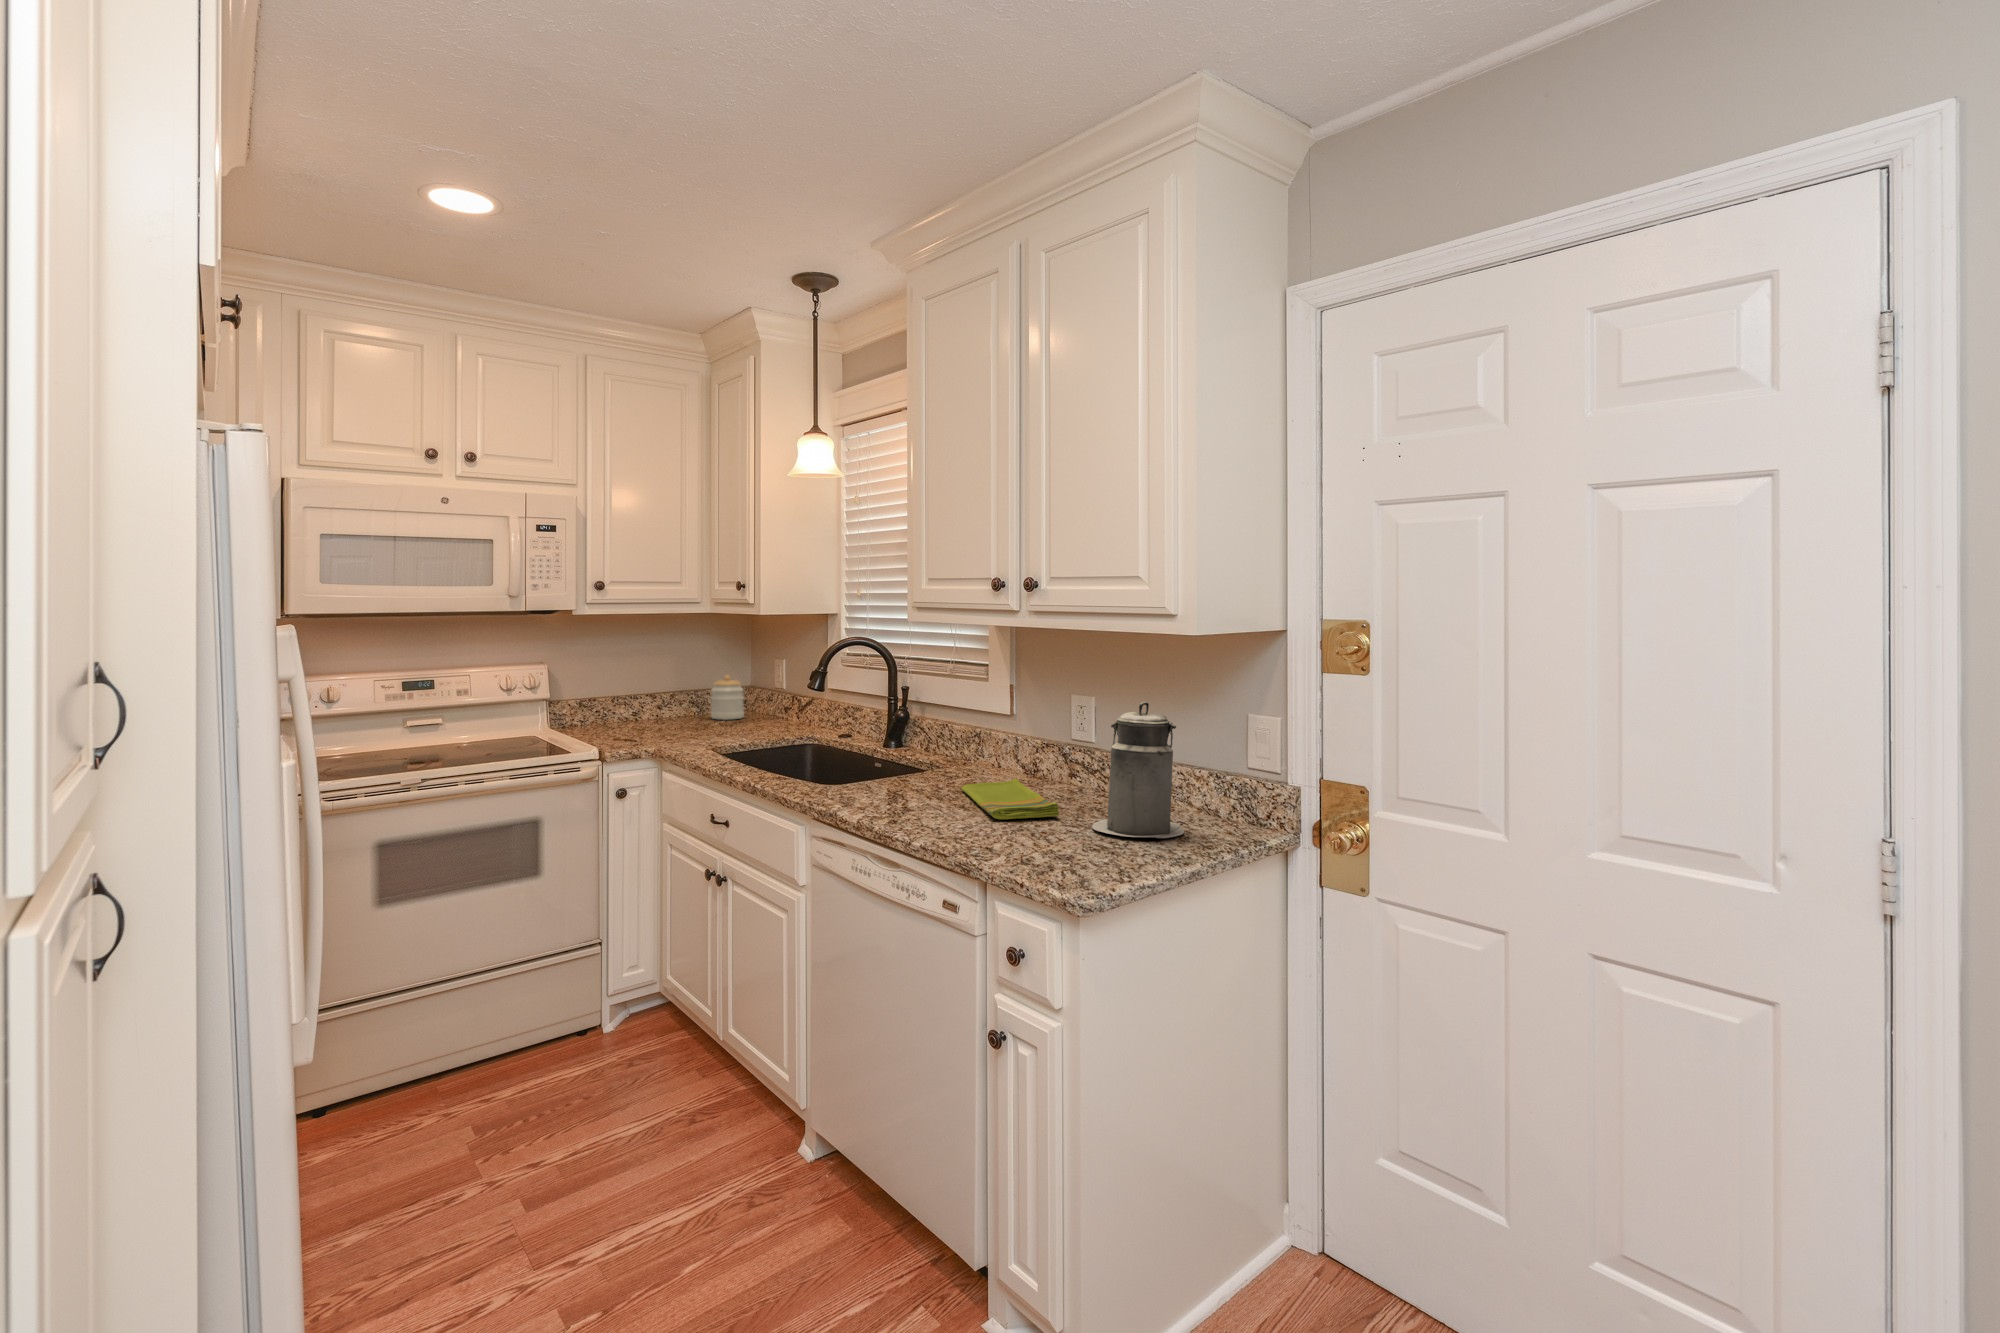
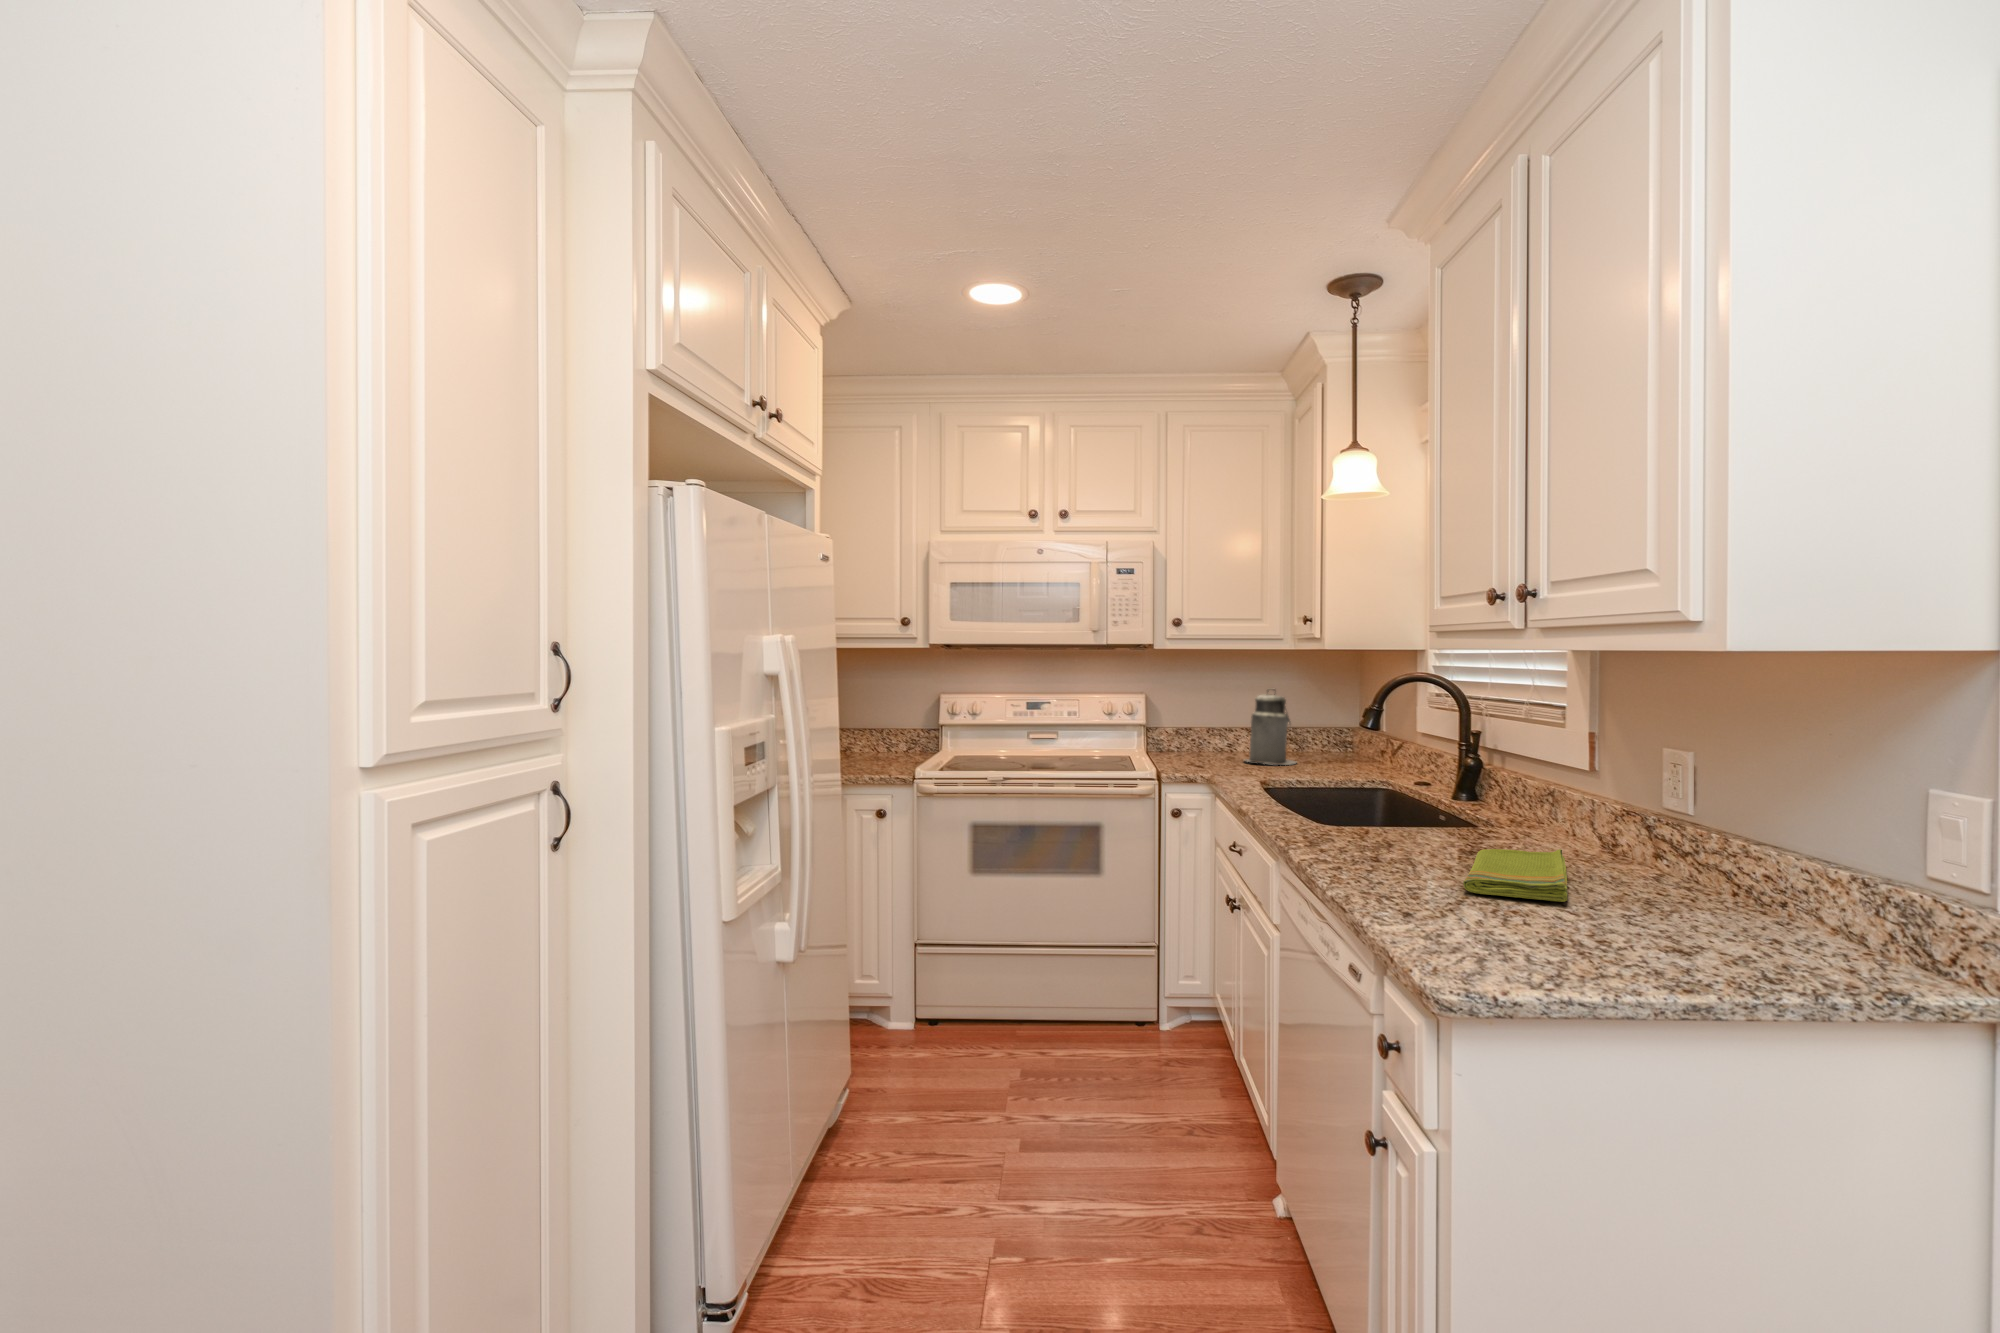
jar: present [711,675,744,720] -> none [1306,711,1343,759]
canister: present [1092,702,1184,838] -> present [1246,694,1297,765]

